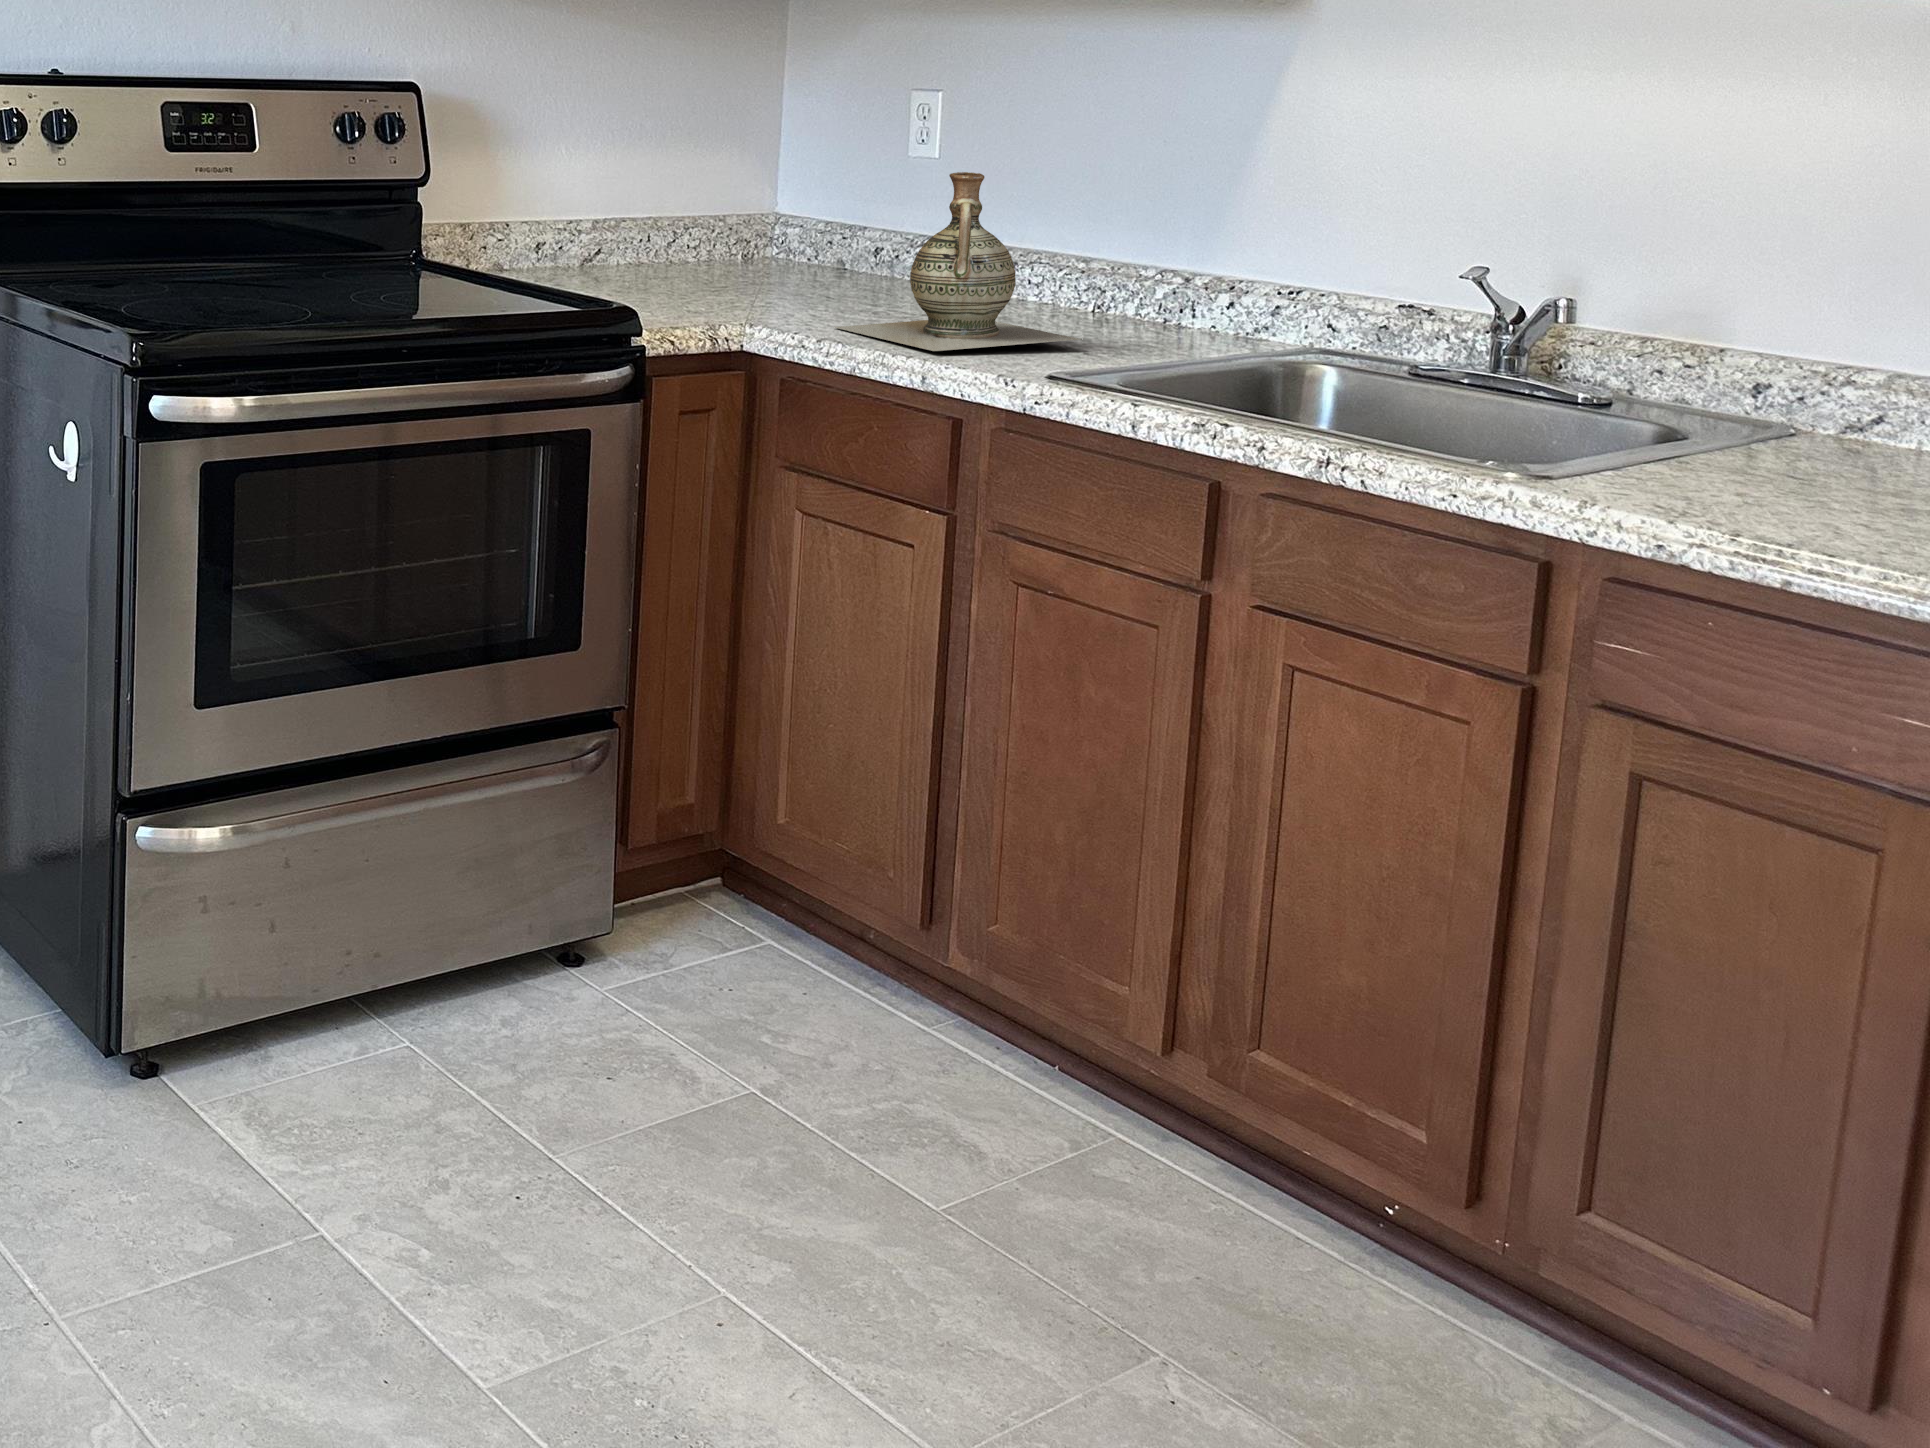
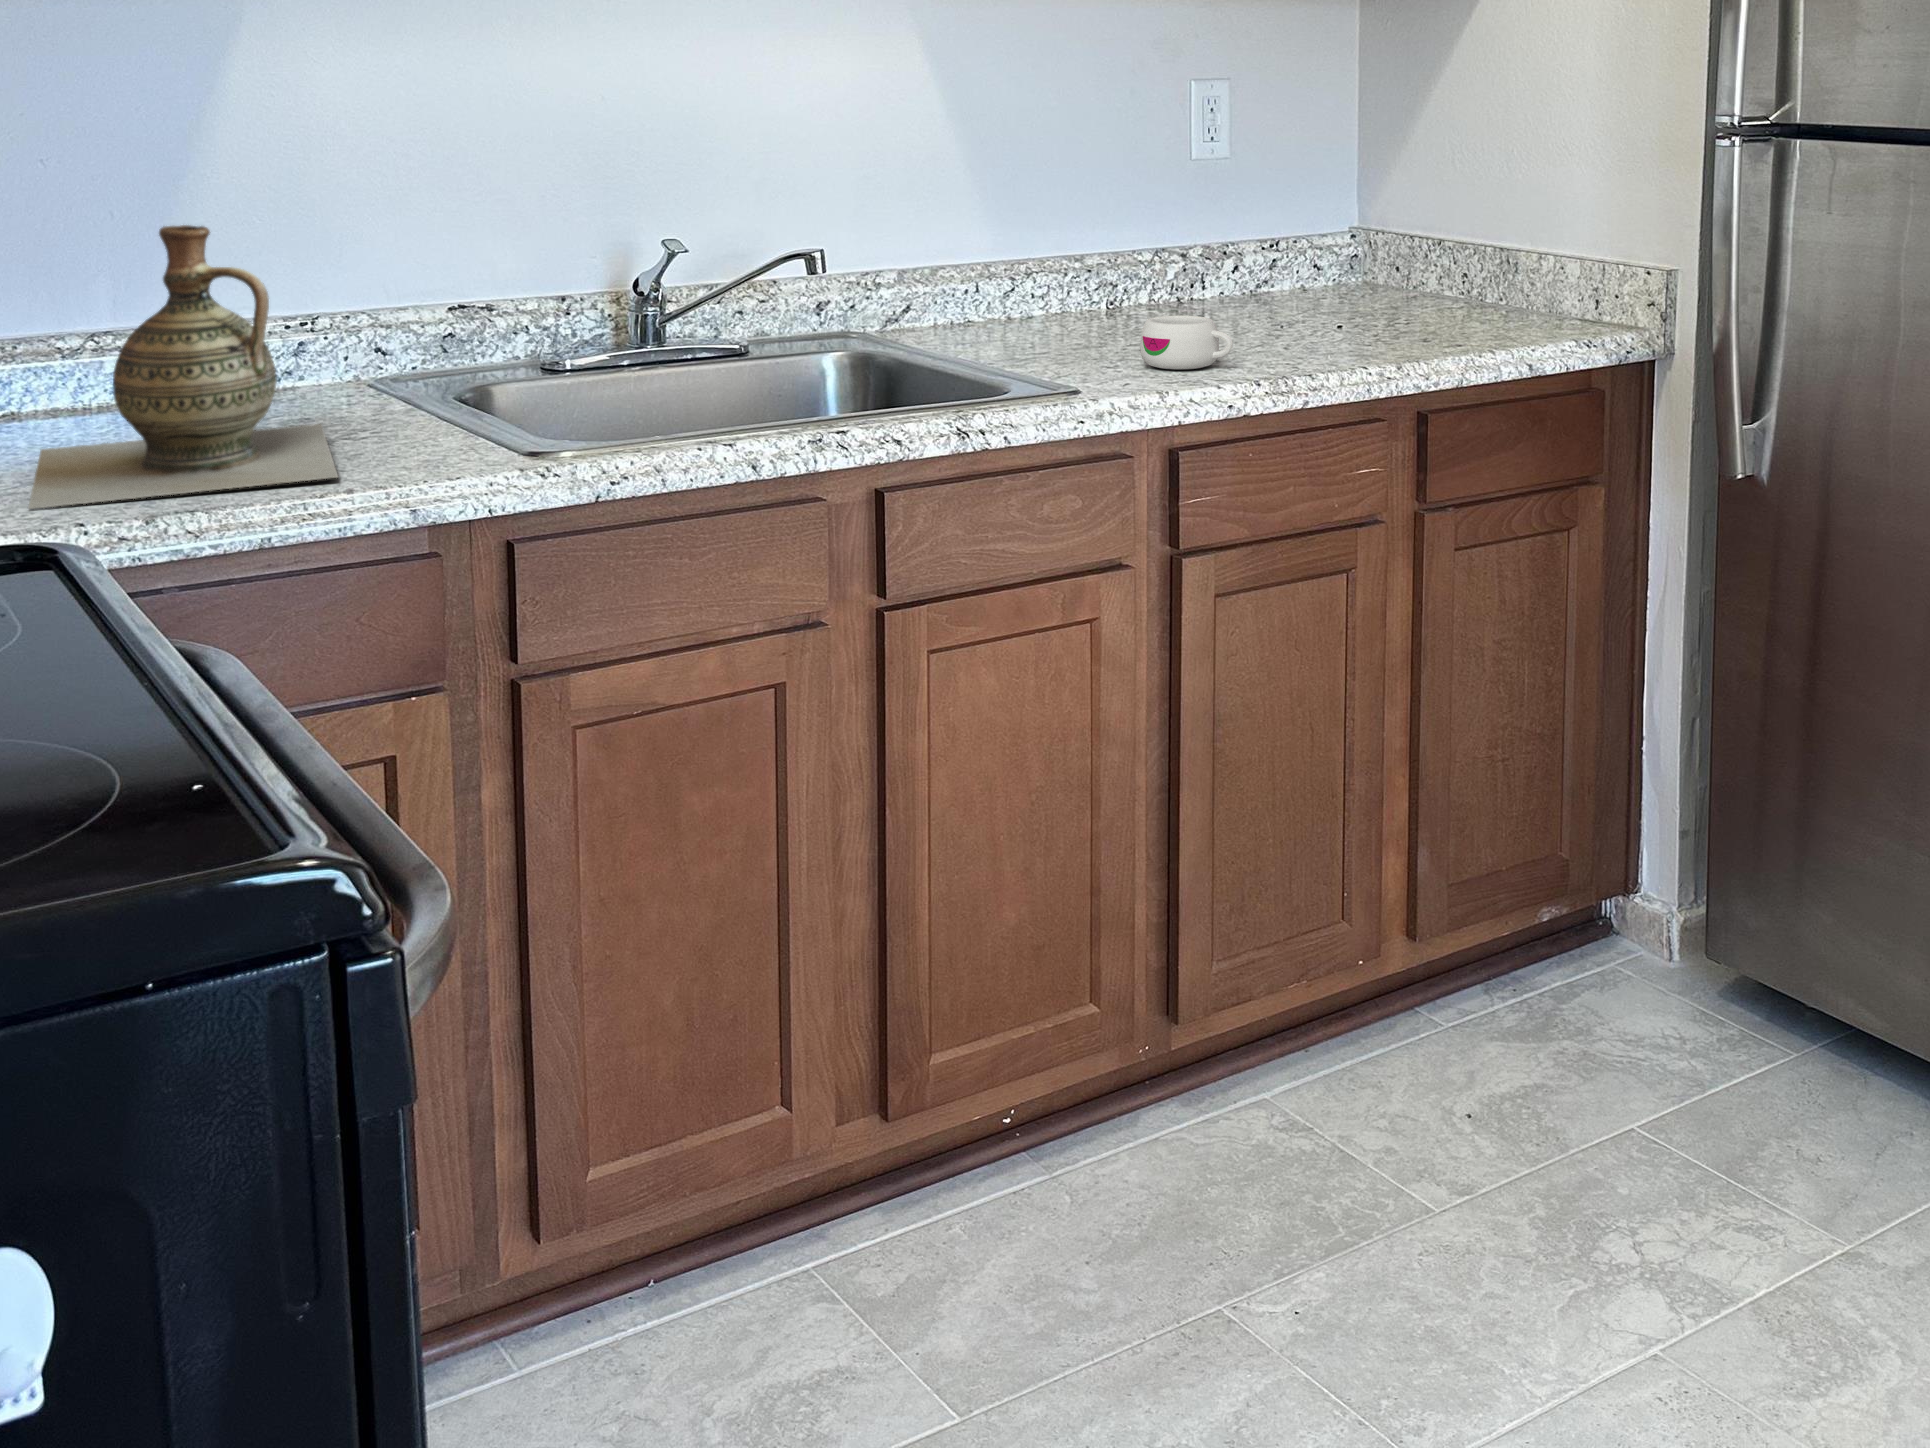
mug: none [1726,443,1851,518] -> present [1140,315,1233,369]

